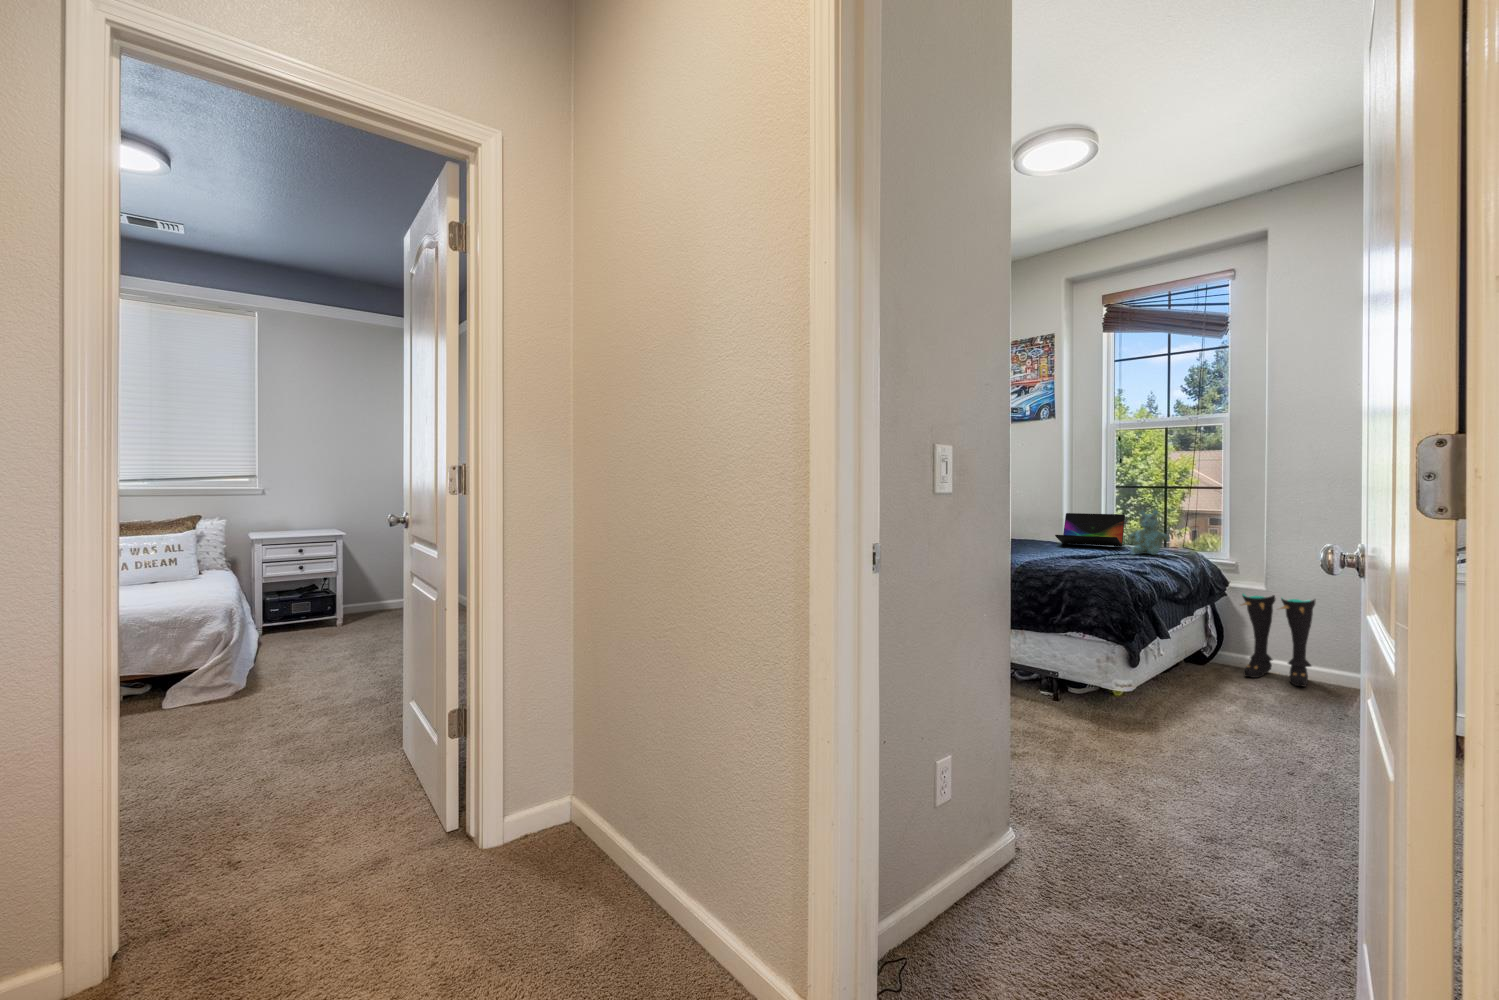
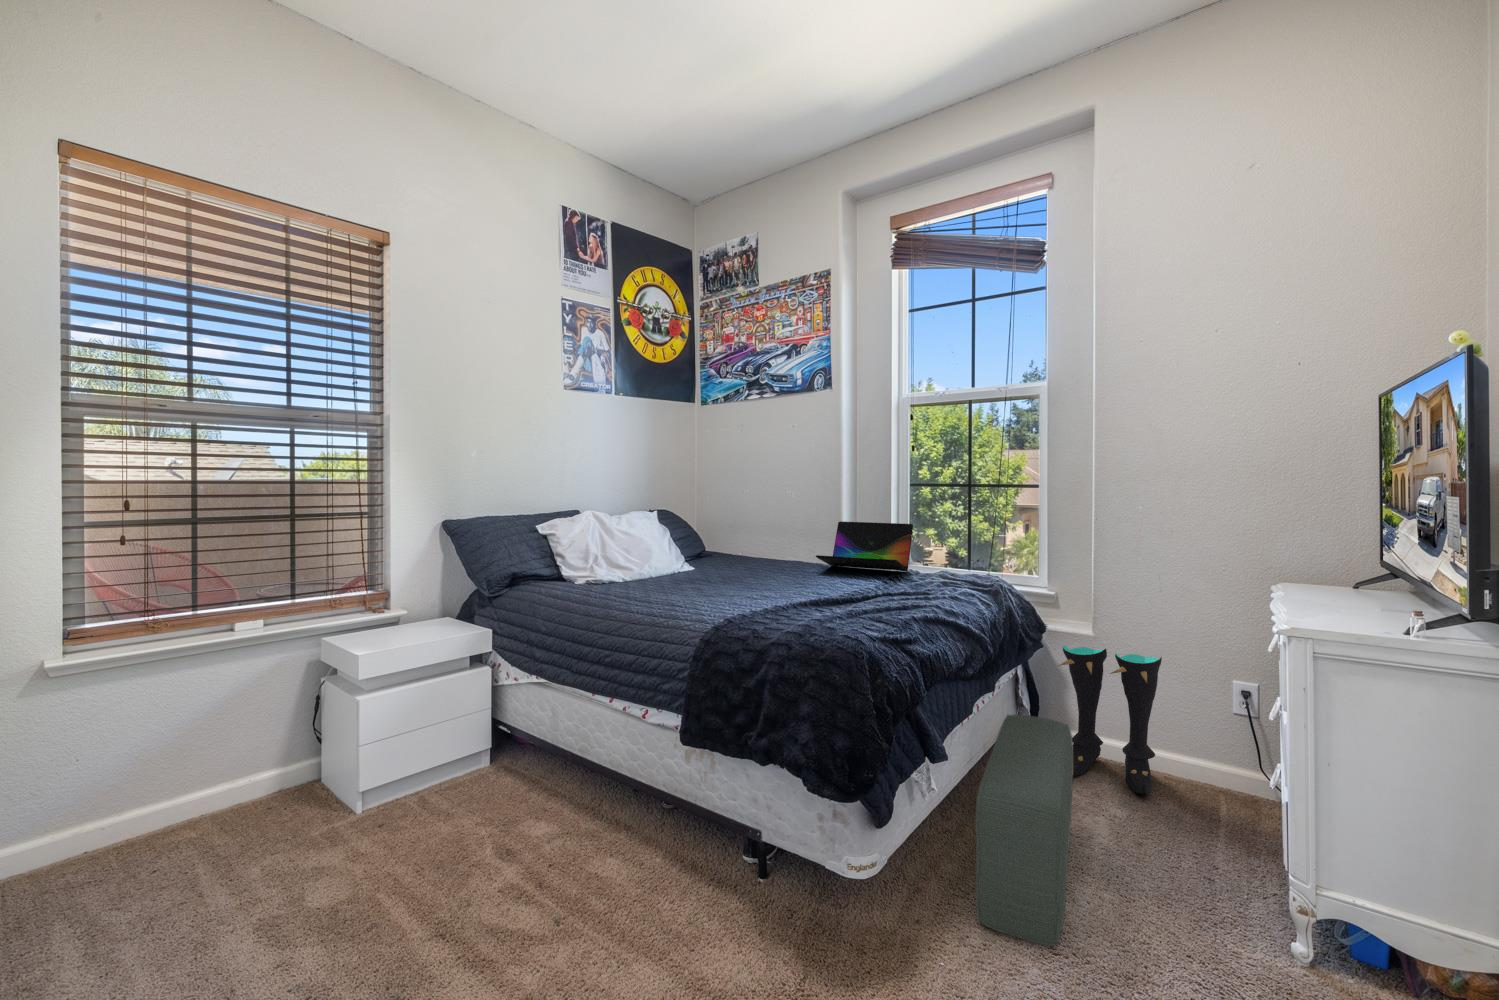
stuffed bear: present [1128,510,1169,555] -> none [908,521,964,592]
pouf: none [1189,627,1248,727] -> present [975,715,1073,946]

